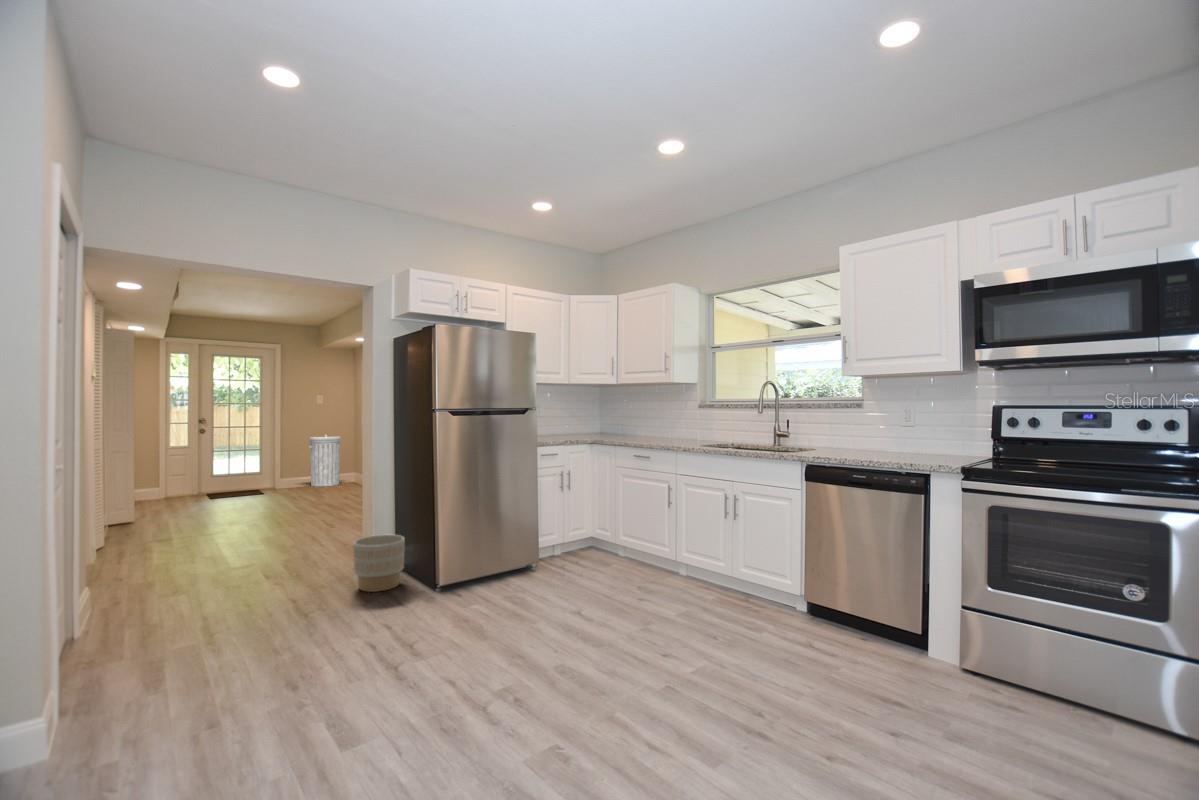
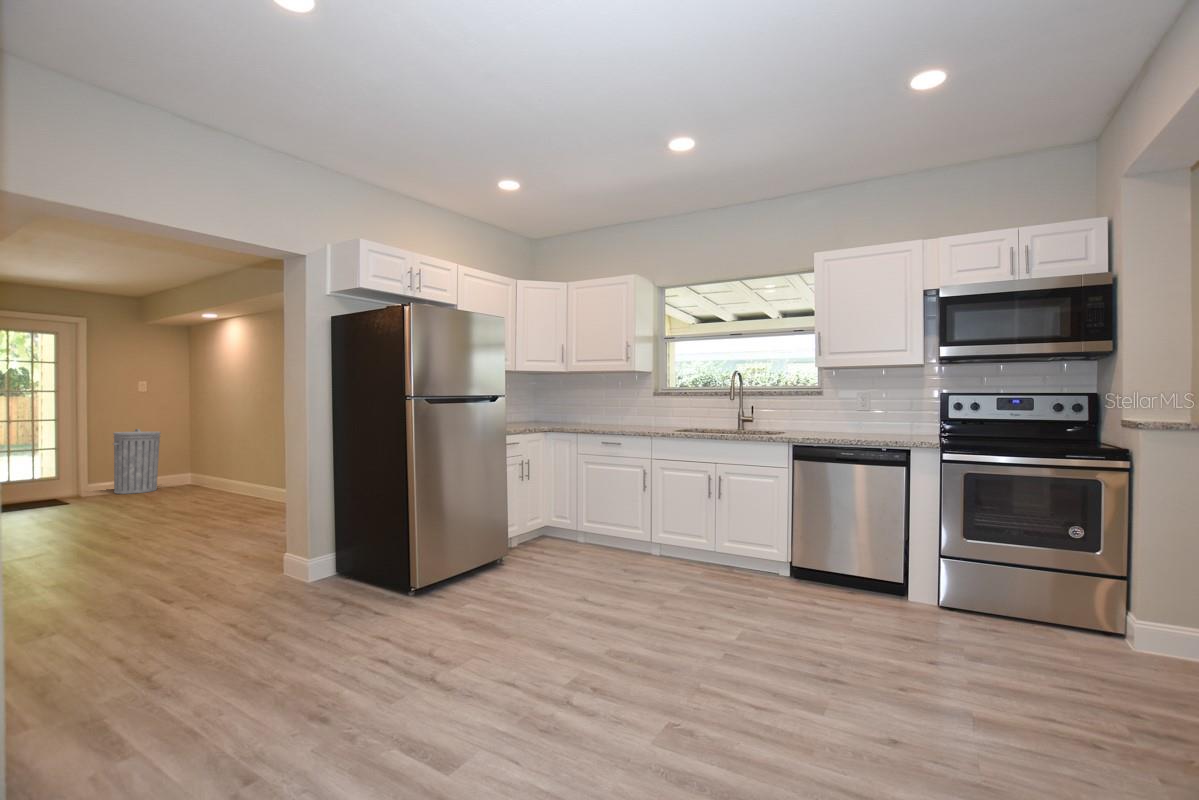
planter: present [353,535,405,592] -> none [299,538,365,609]

